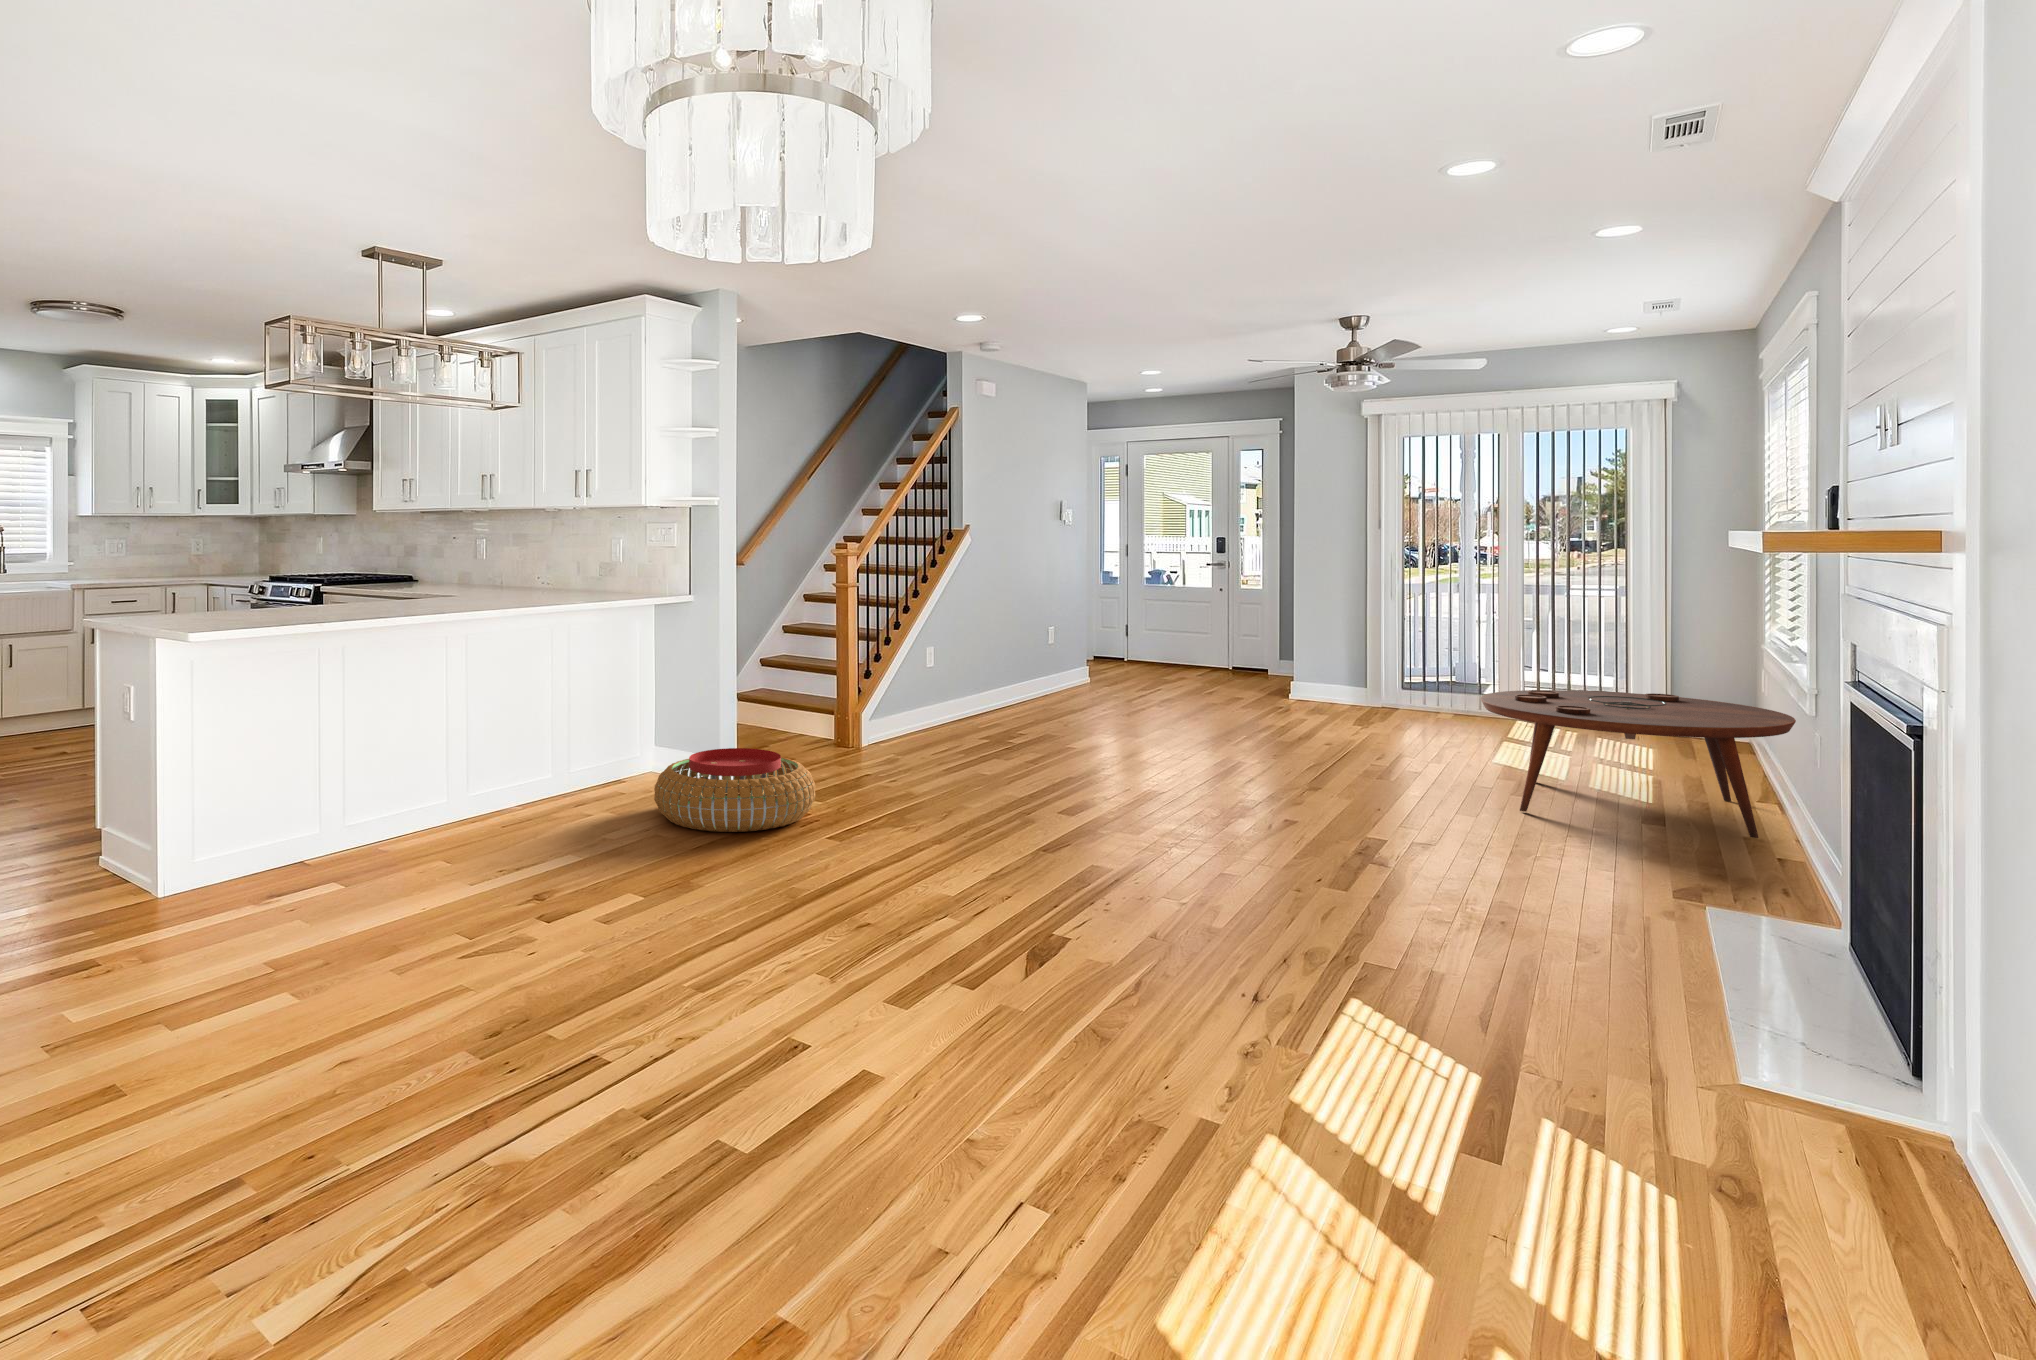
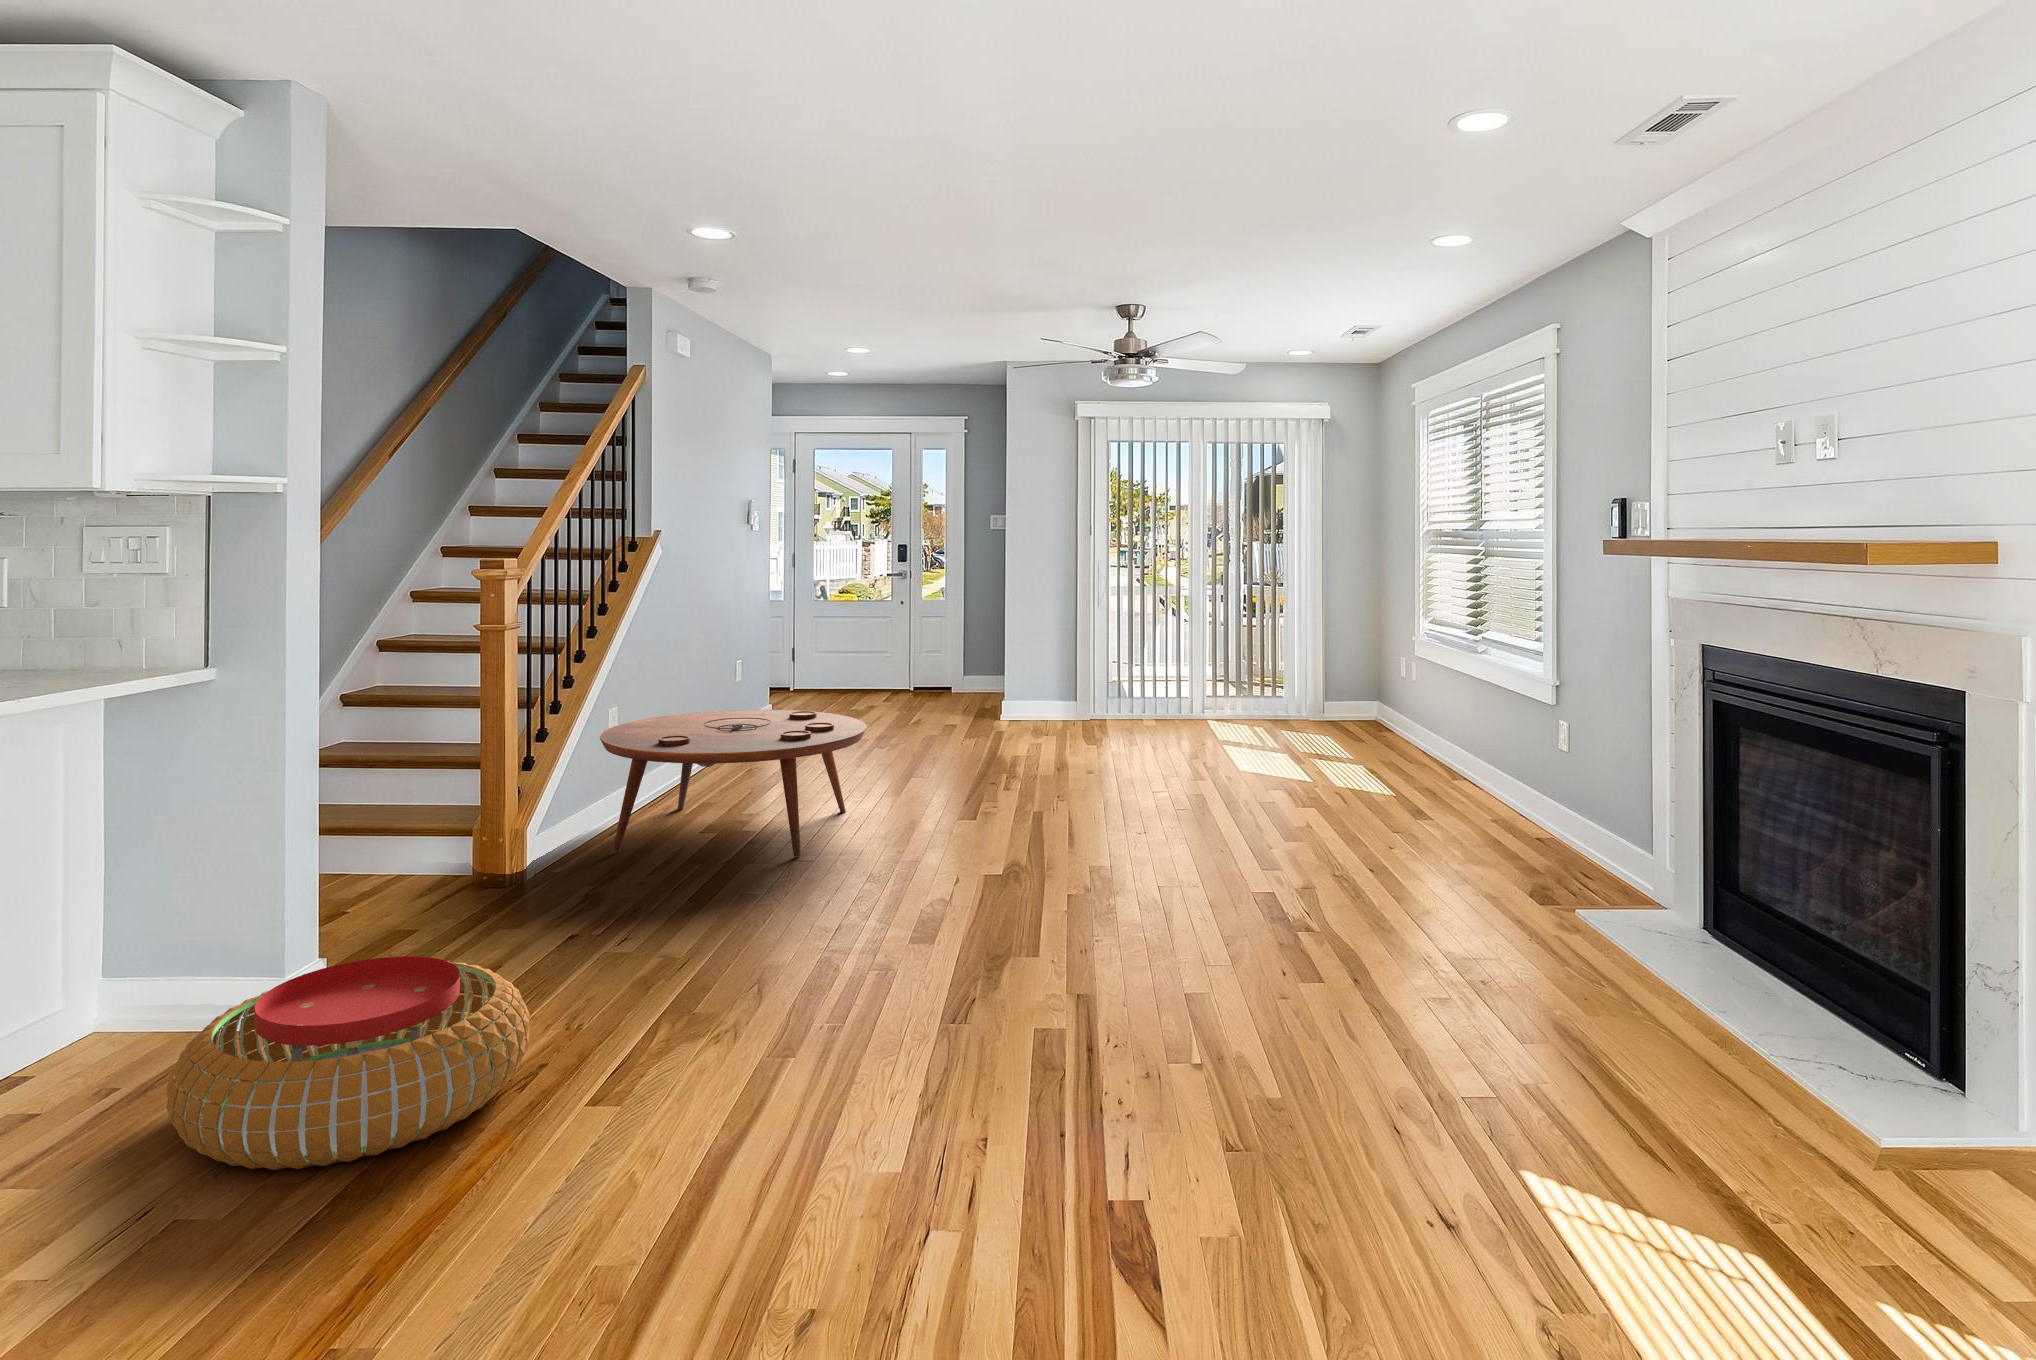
coffee table: present [1480,690,1796,838] -> present [600,710,866,857]

